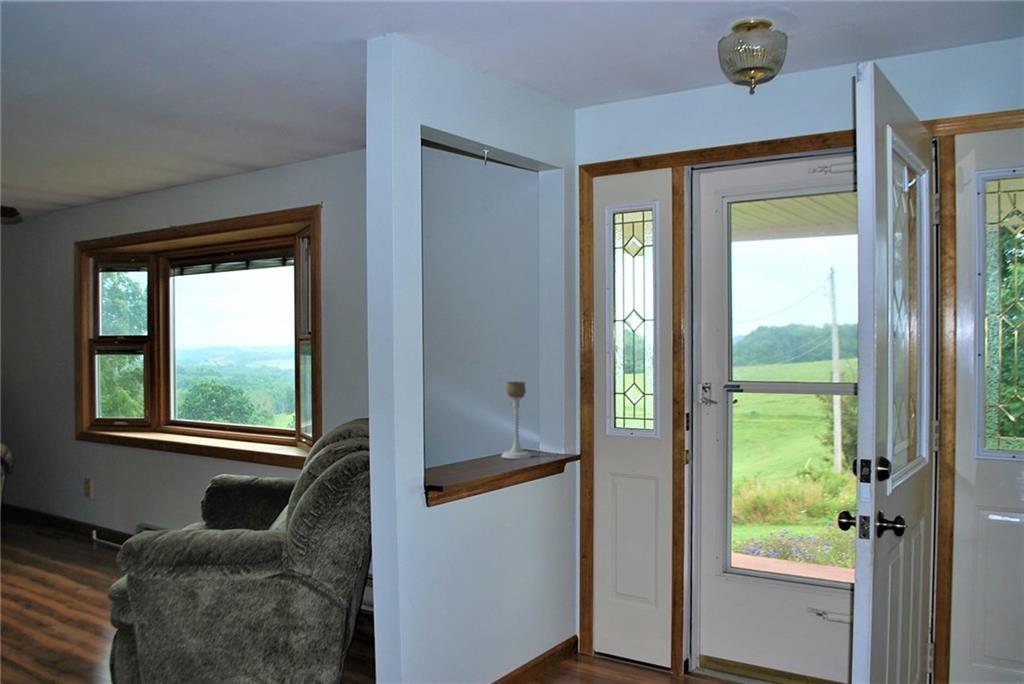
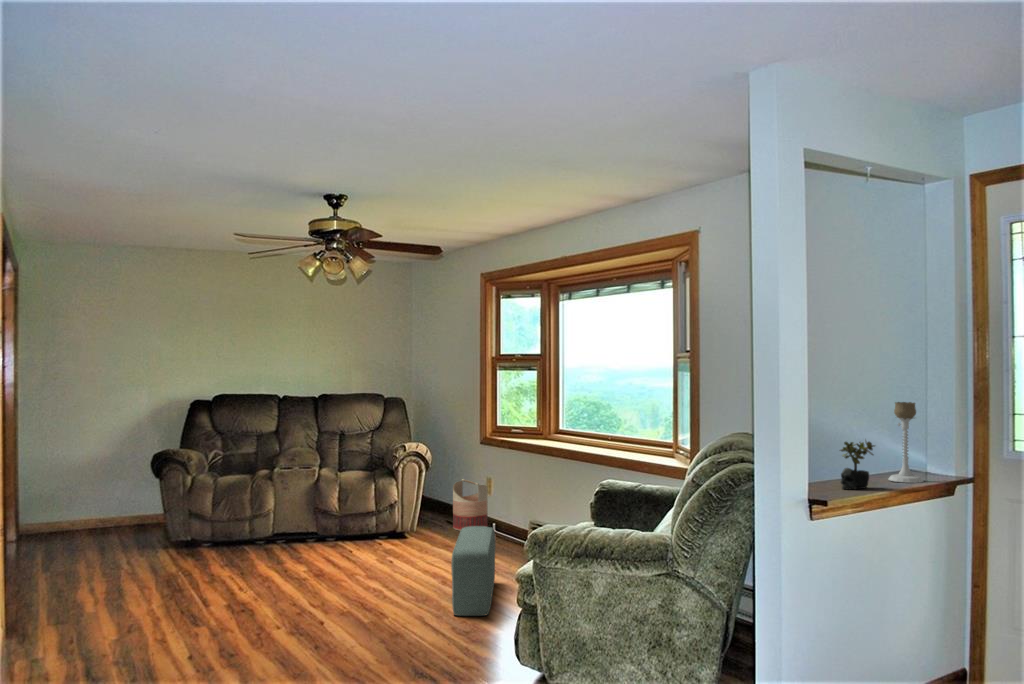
succulent plant: none [457,419,490,470] -> present [840,442,875,489]
basket: none [39,481,84,542] -> present [453,479,488,531]
pouf: none [27,537,88,646] -> present [451,526,495,616]

